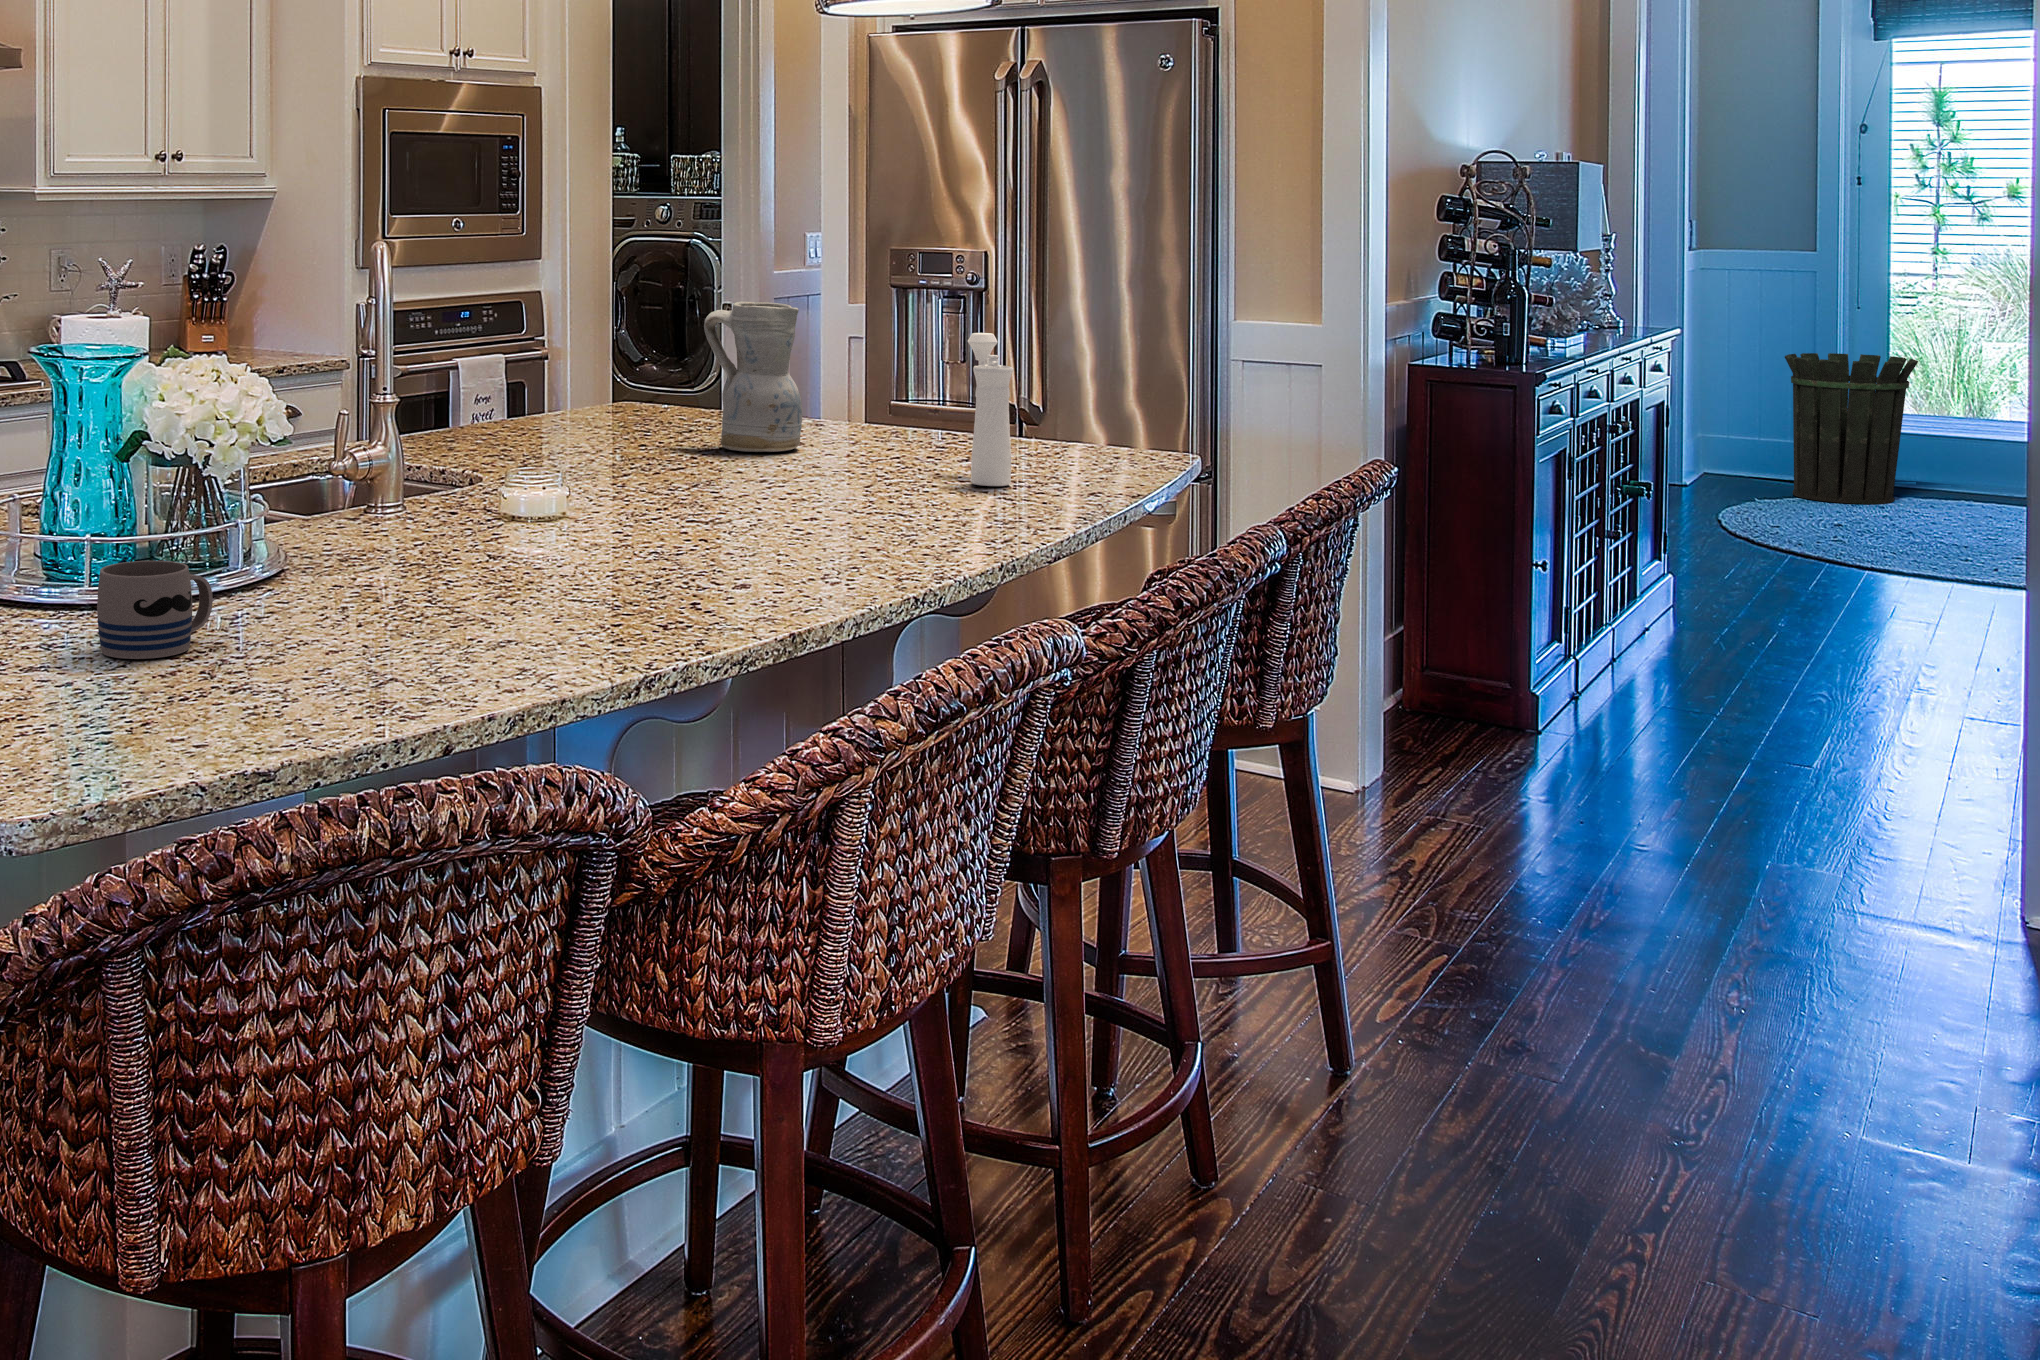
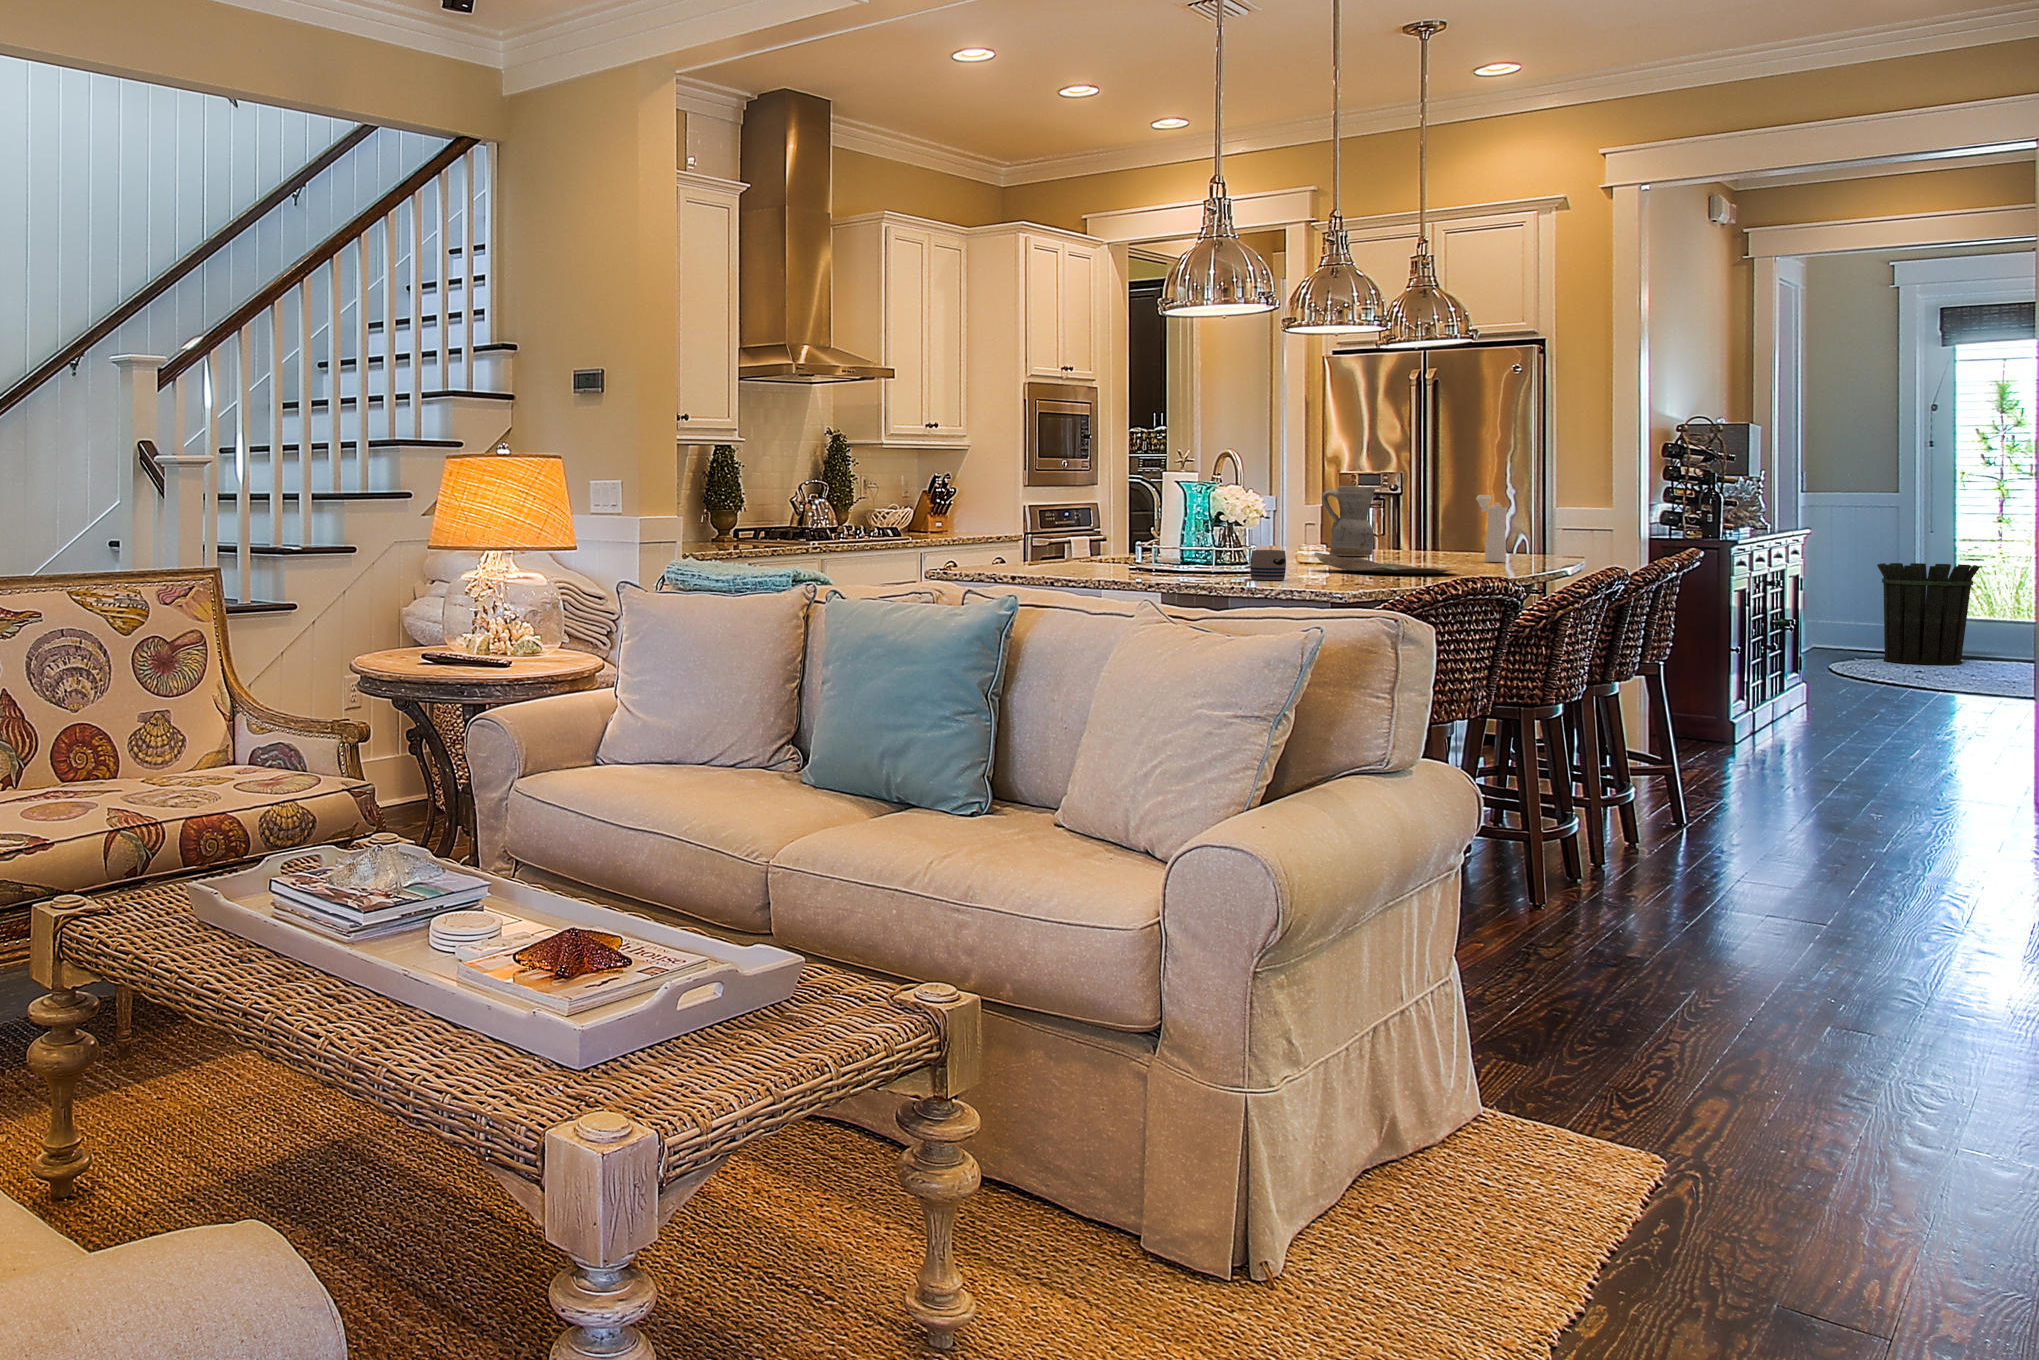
decorative bowl: none [457,508,763,591] -> present [1314,552,1458,574]

